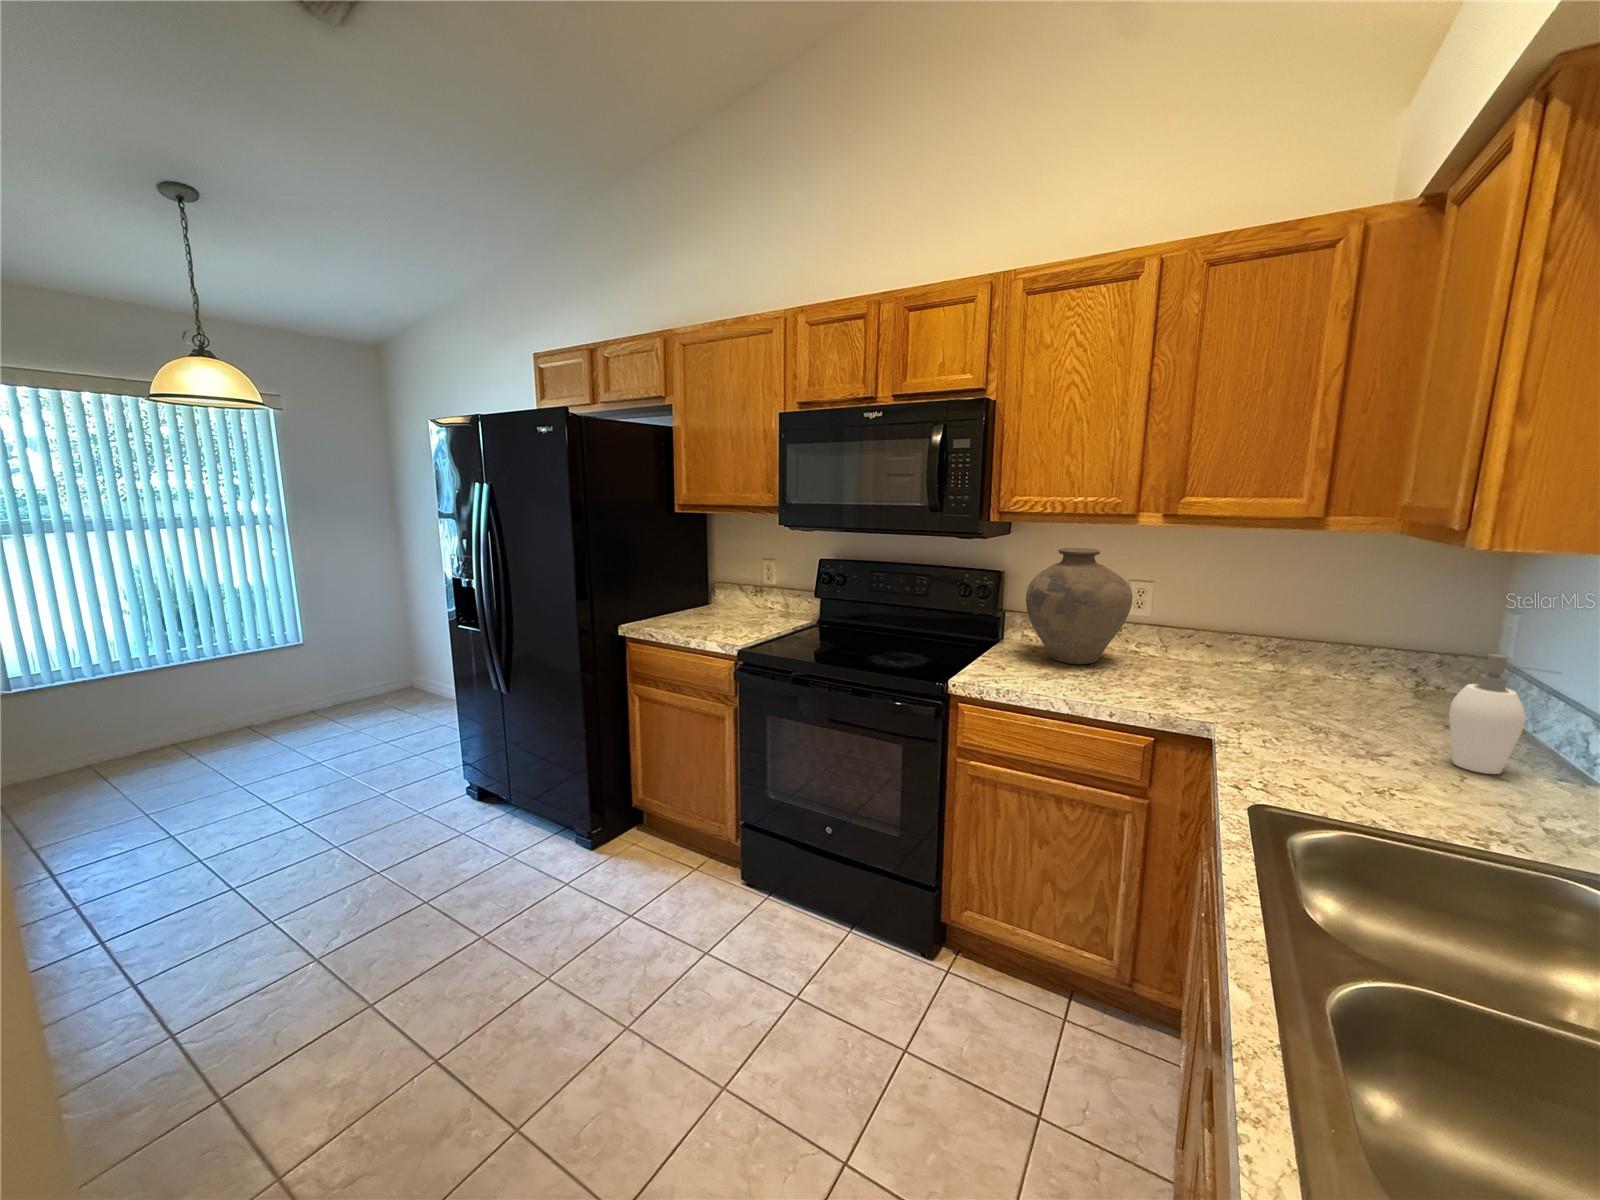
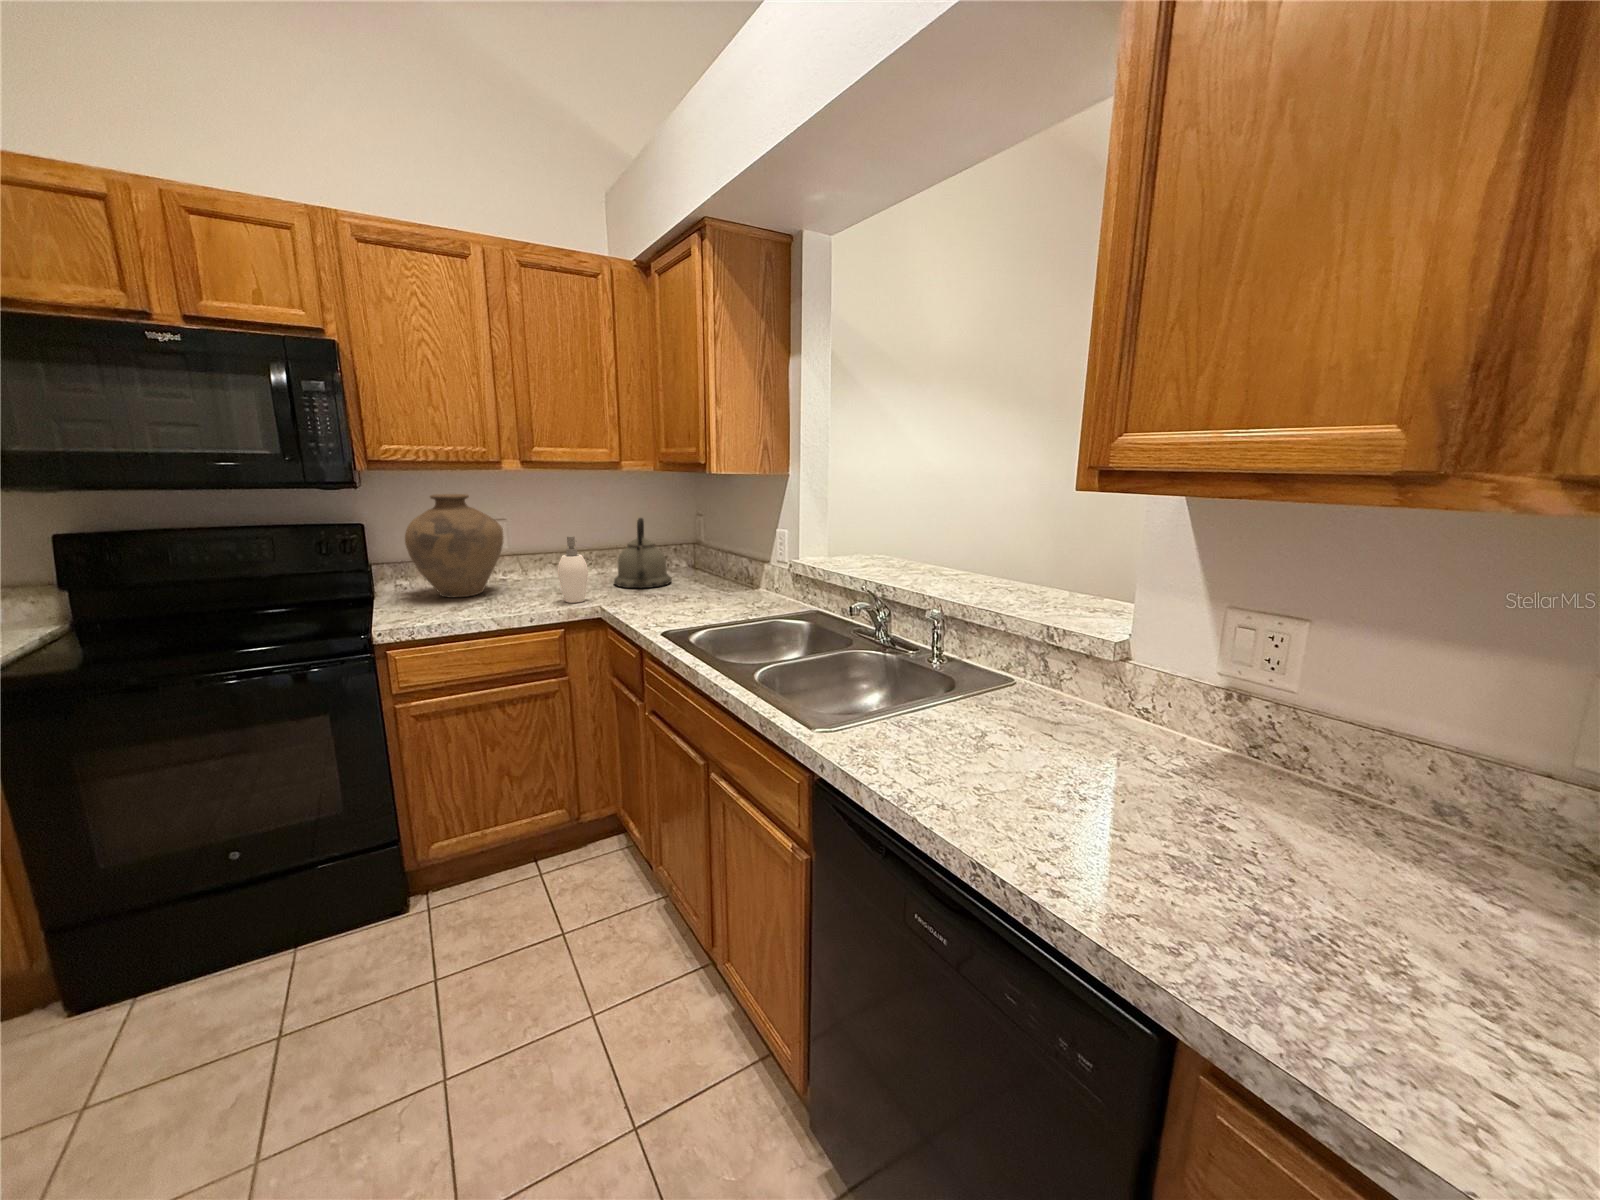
kettle: none [1275,603,1391,719] -> present [614,518,672,588]
soap dispenser: present [1449,654,1560,774] -> present [558,536,588,603]

